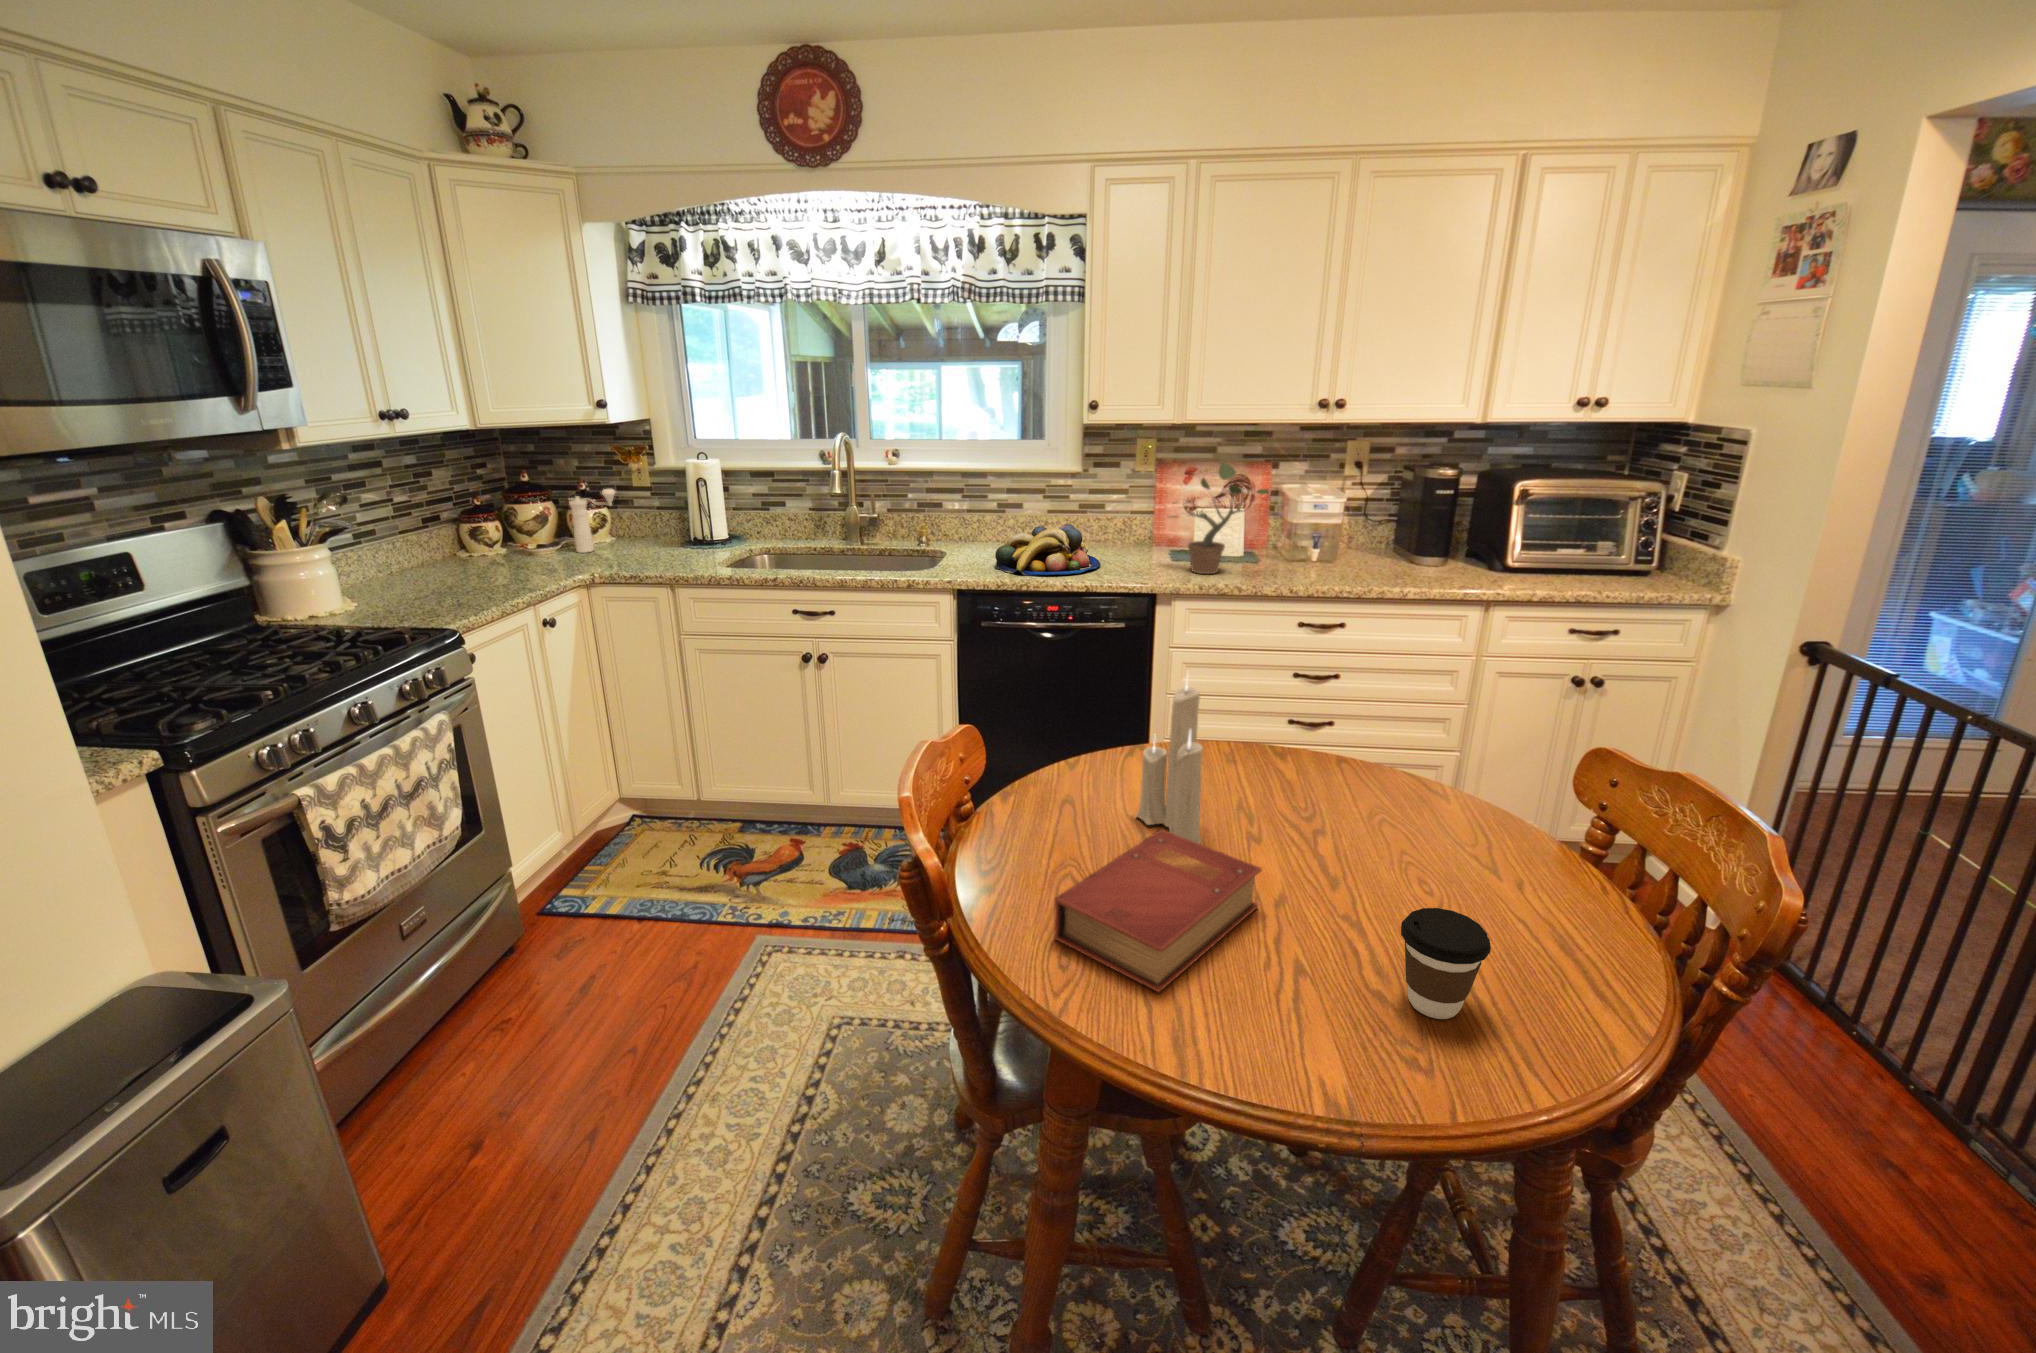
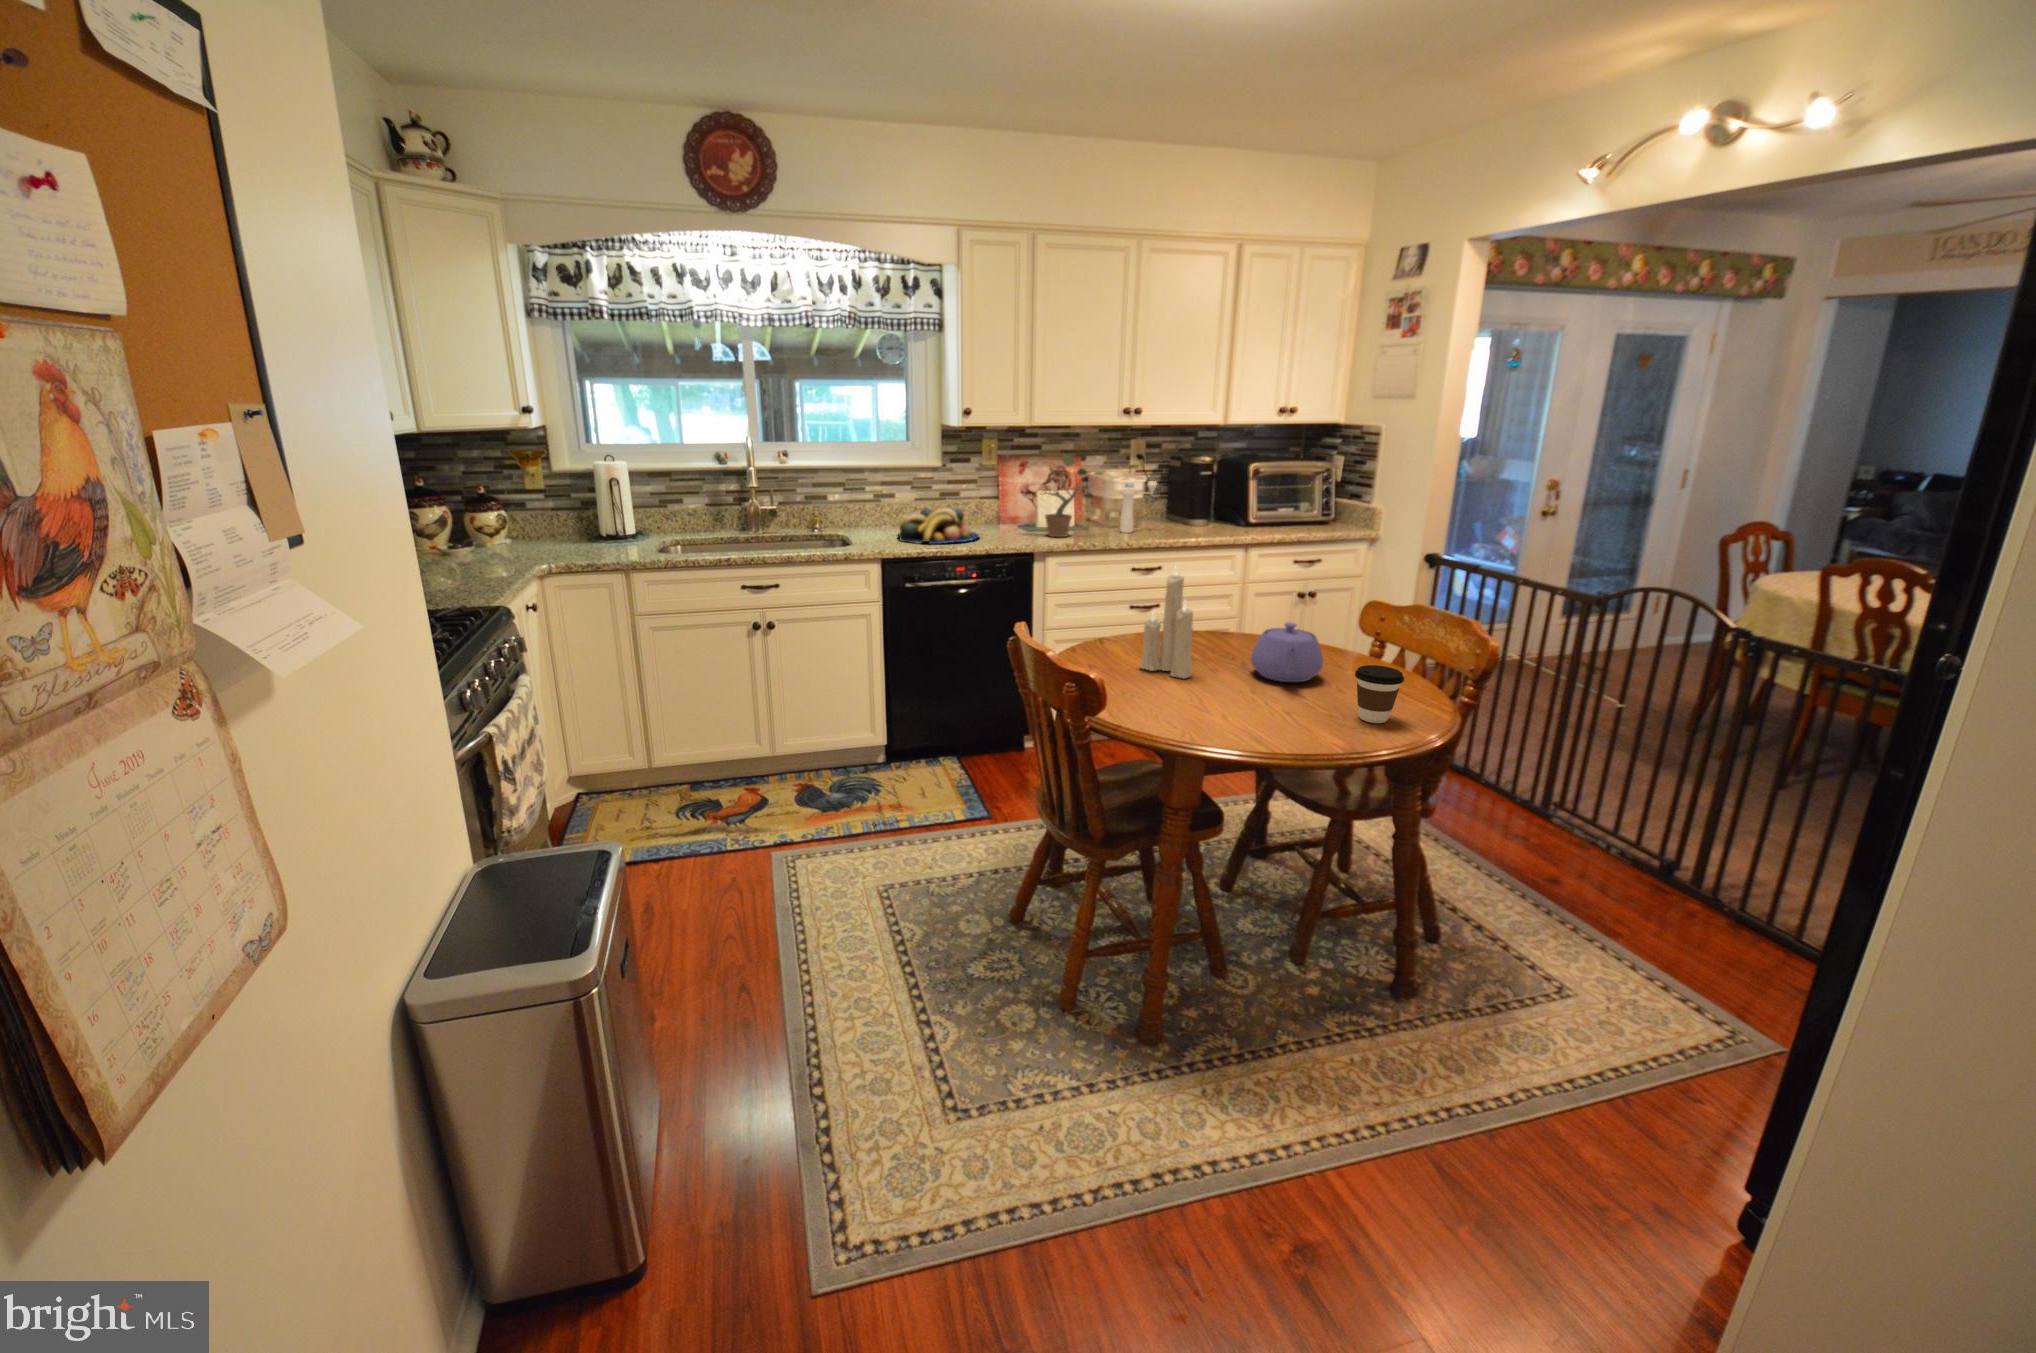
pepper mill: present [569,489,615,553] -> present [1120,481,1157,533]
teapot: none [1300,786,1420,889] -> present [1251,622,1323,682]
book: present [1054,830,1262,992] -> none [1158,662,1255,734]

